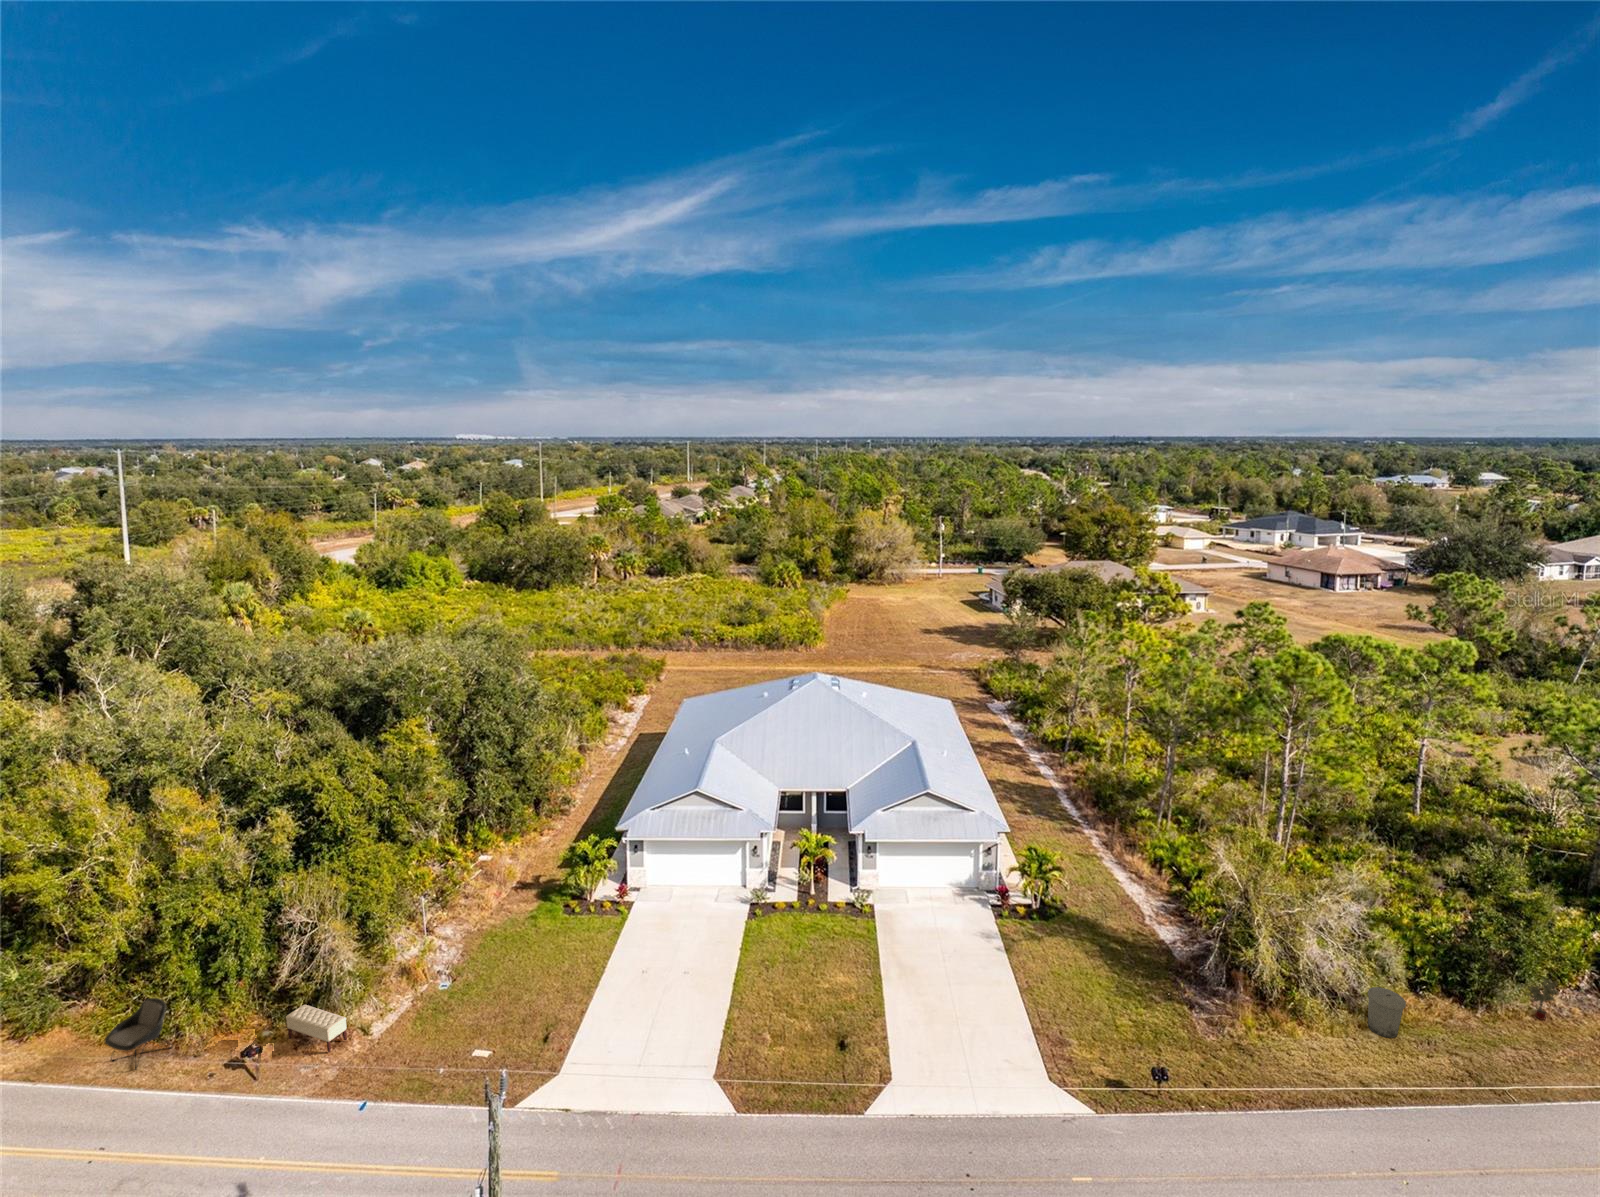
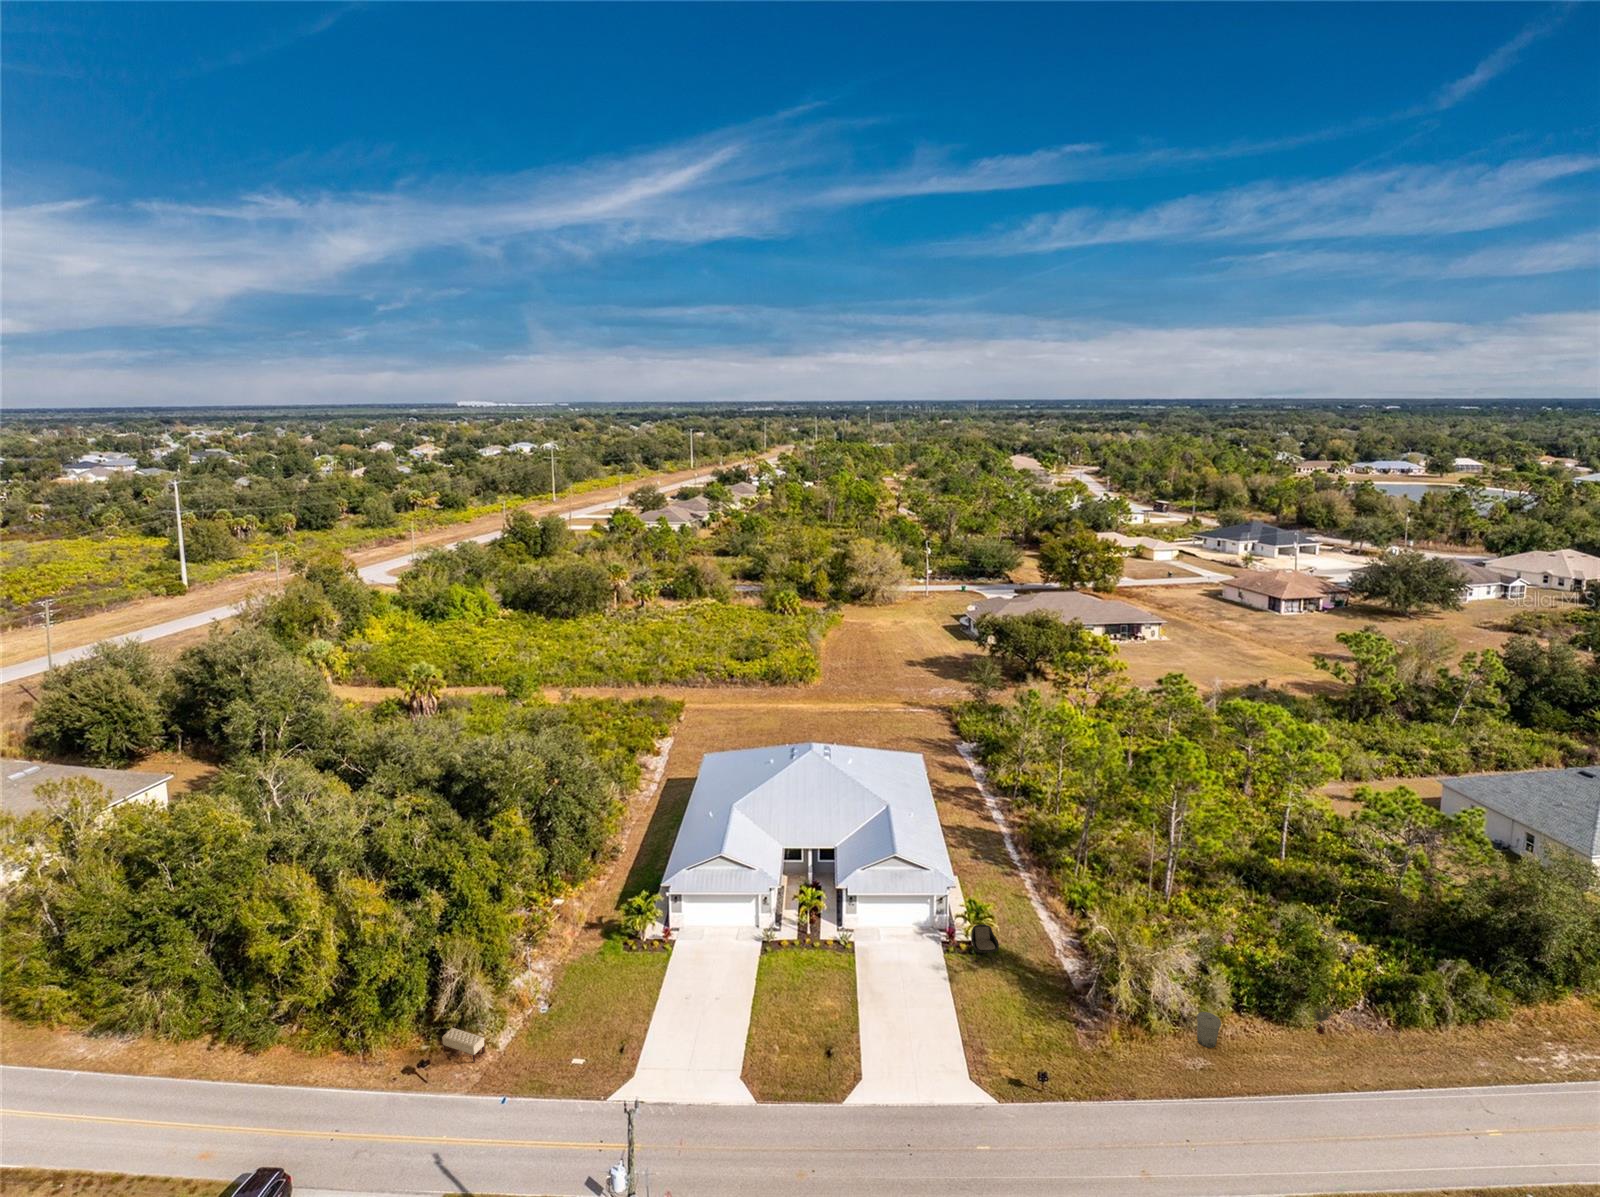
lounge chair: present [105,998,172,1069] -> present [971,924,999,962]

